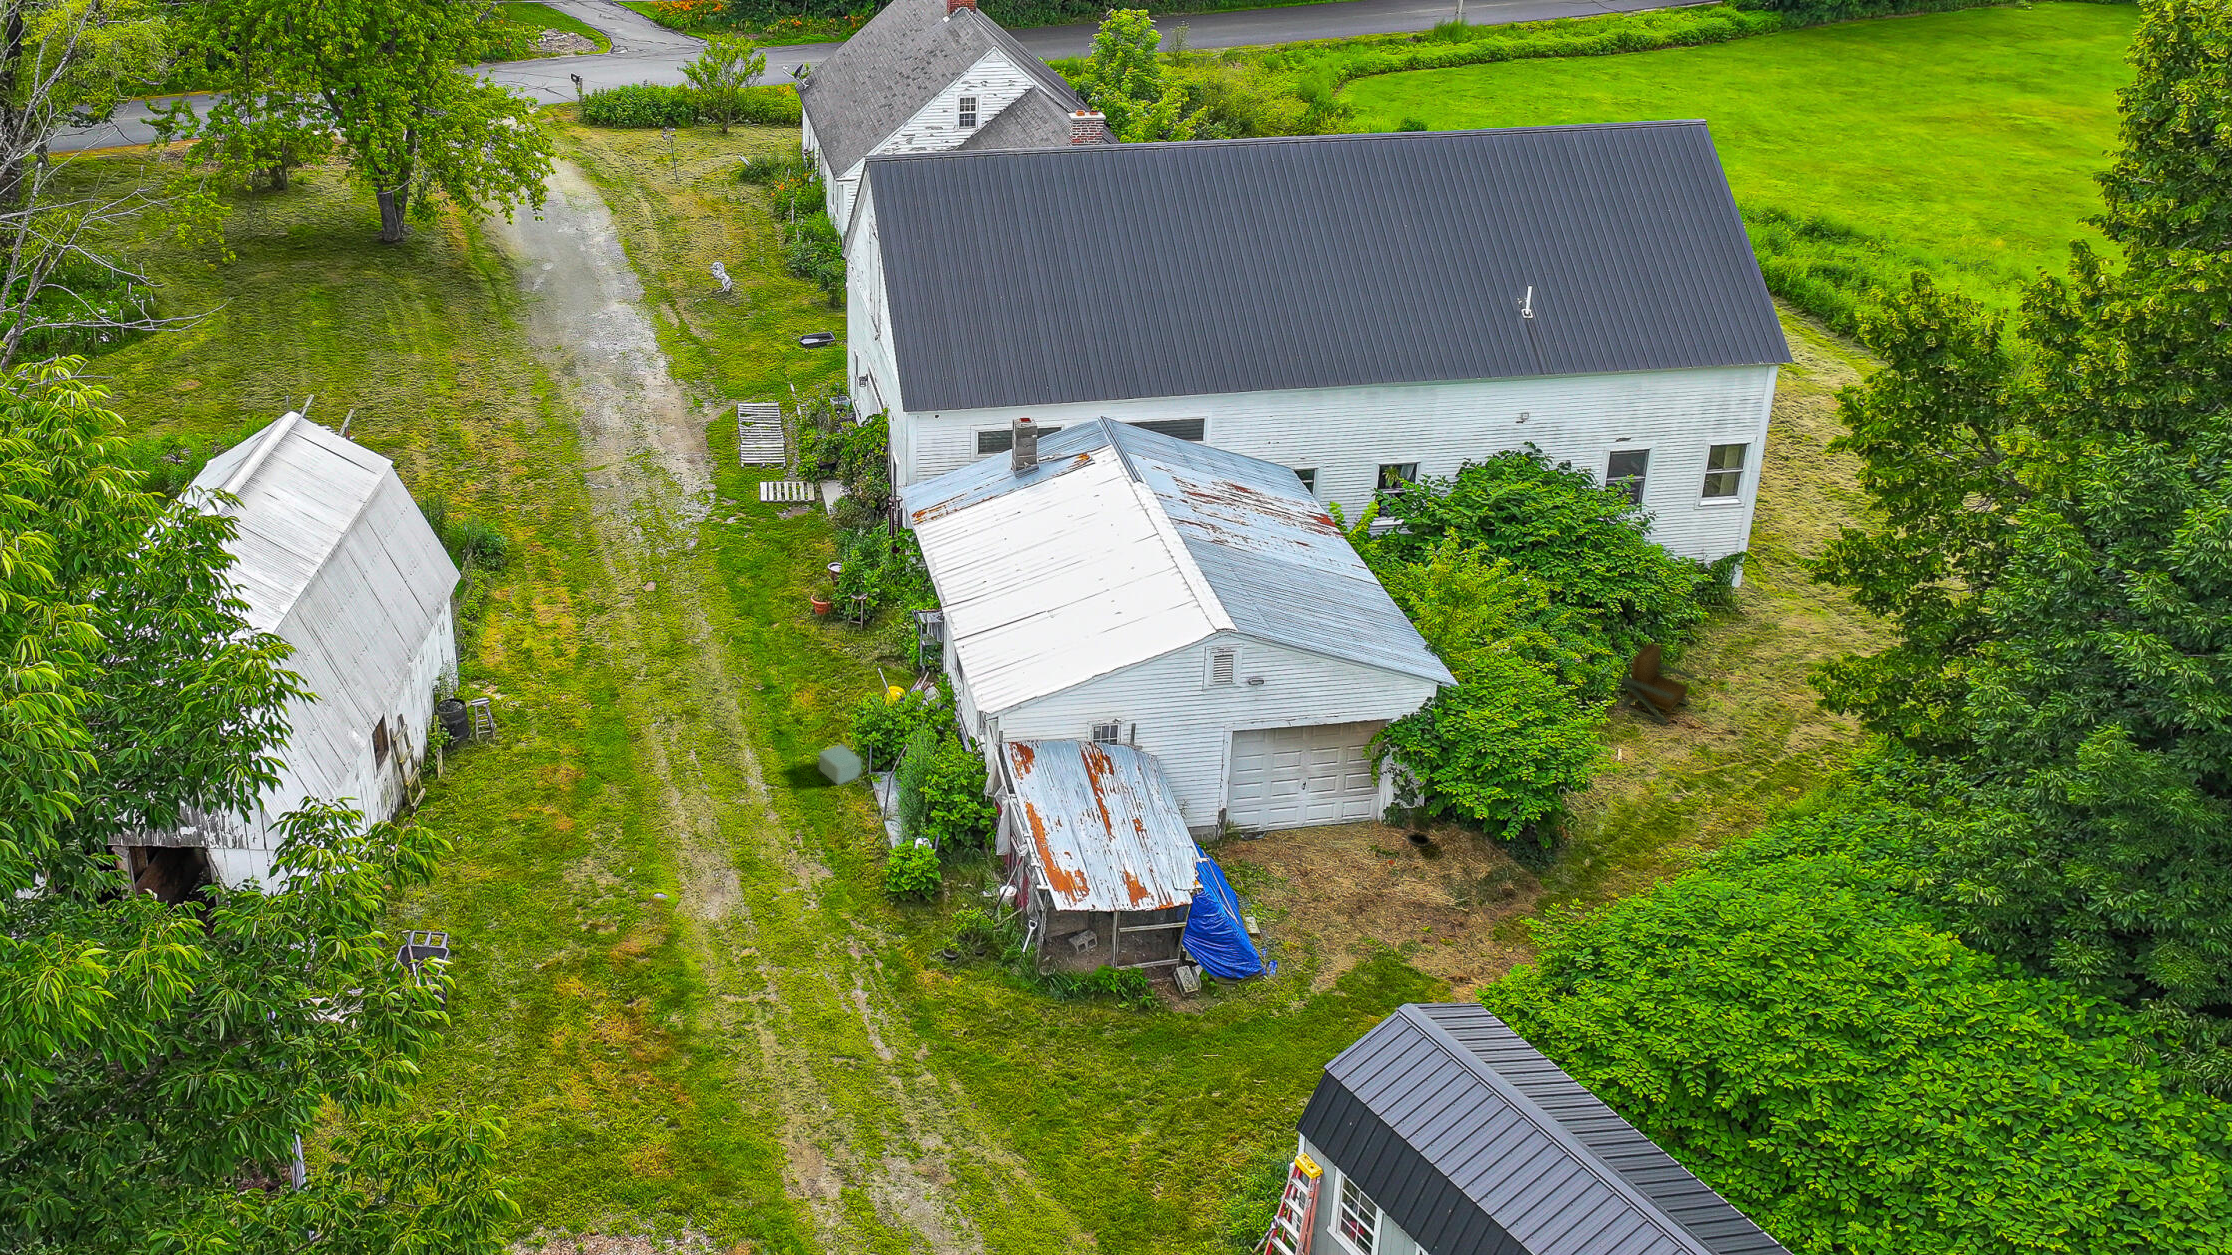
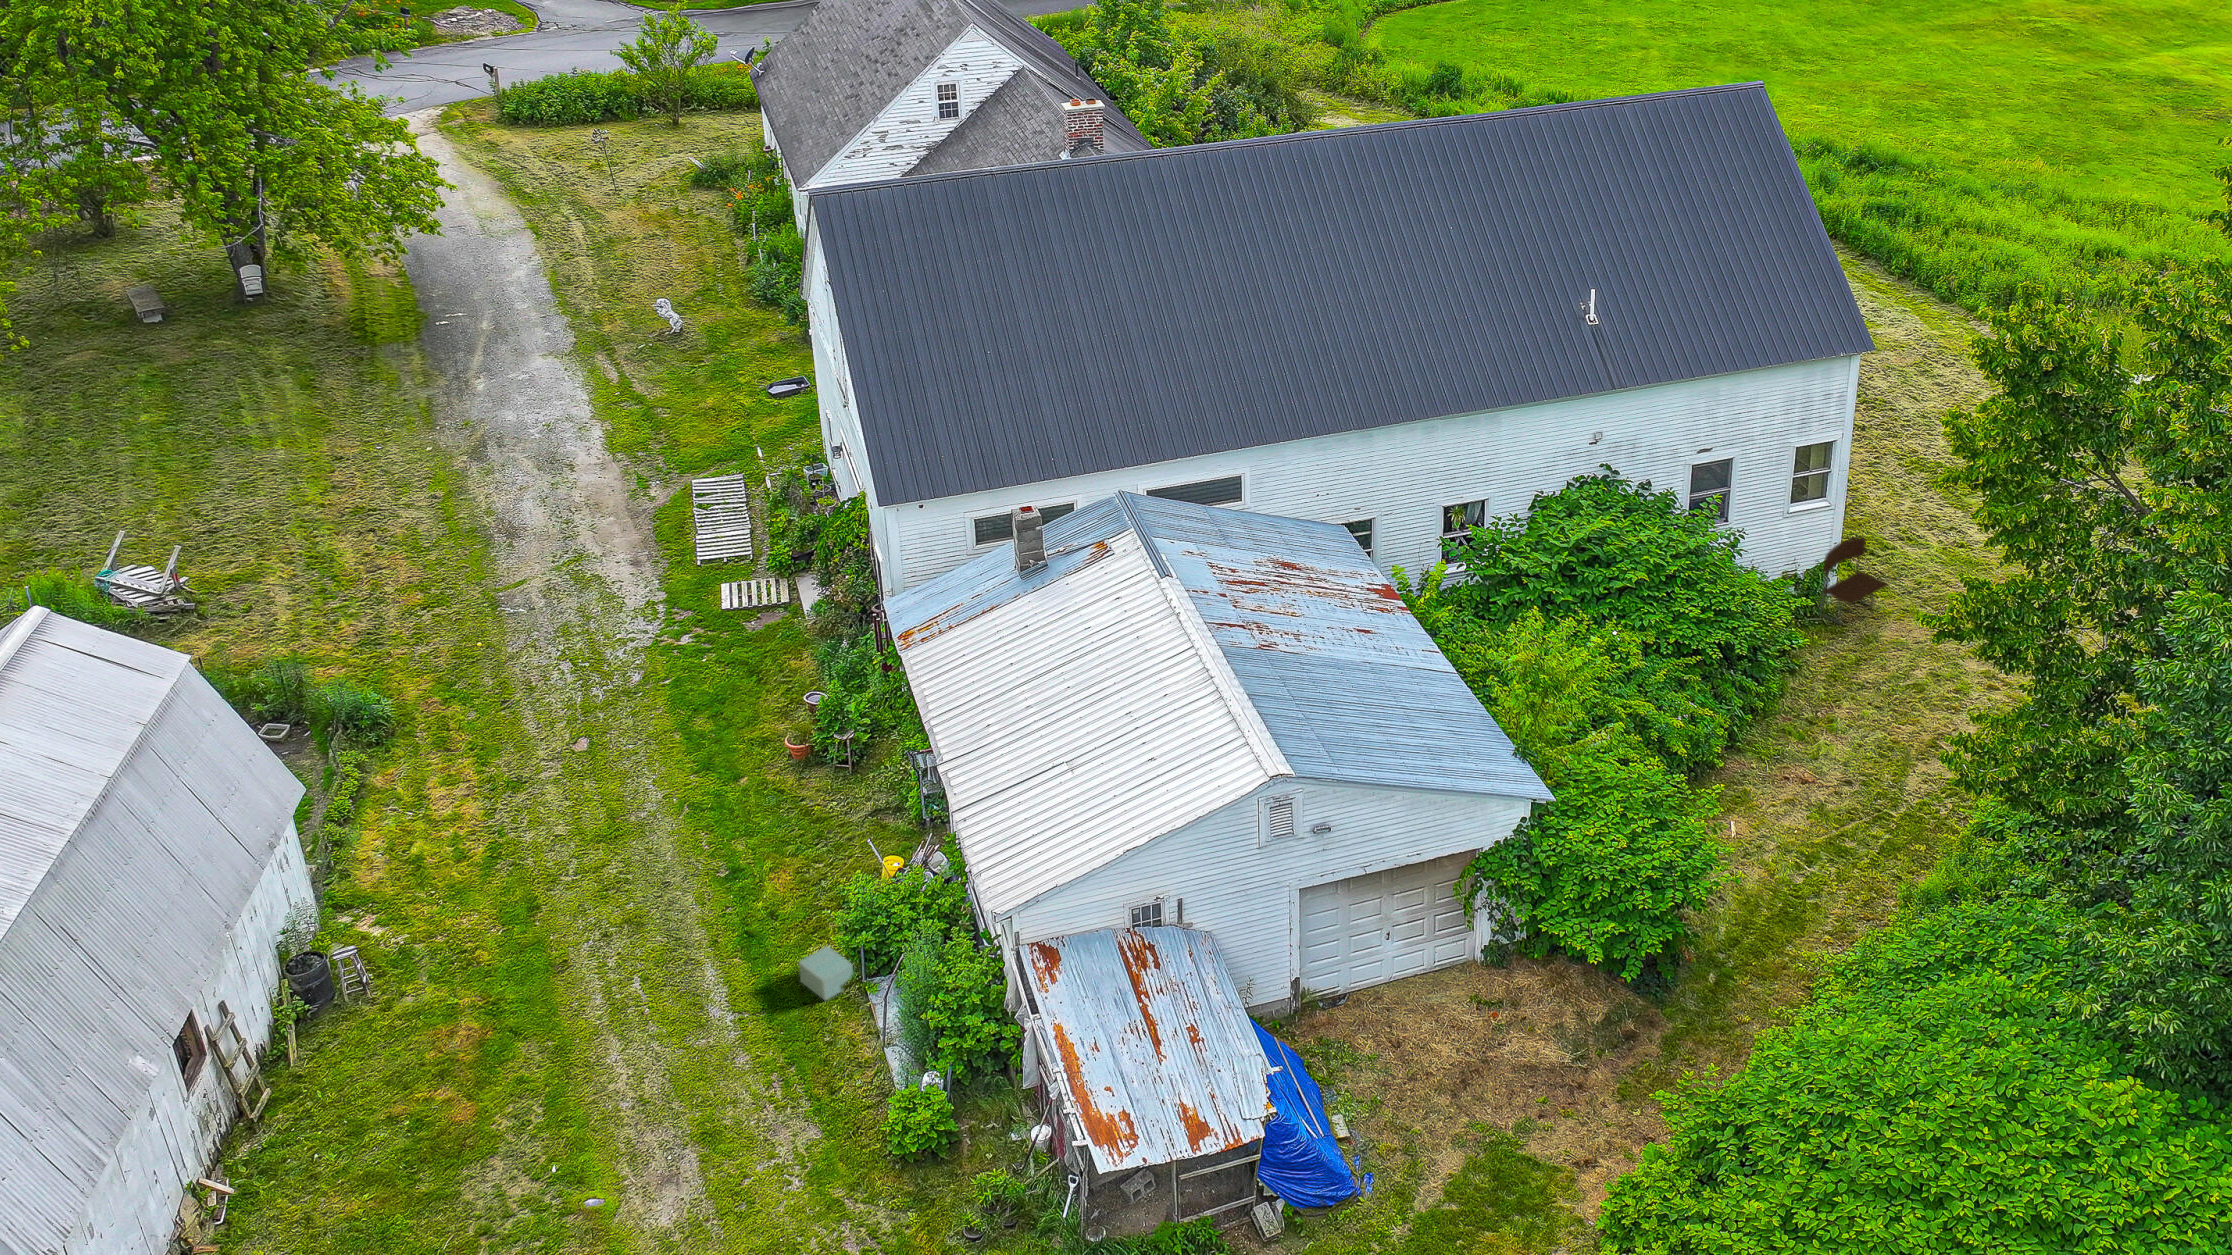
bench: none [1719,533,1789,609] -> present [1819,537,1887,625]
lounge chair: present [1619,642,1694,725] -> none [1726,688,1805,785]
potted tree: present [1406,807,1433,847] -> none [1509,936,1541,986]

